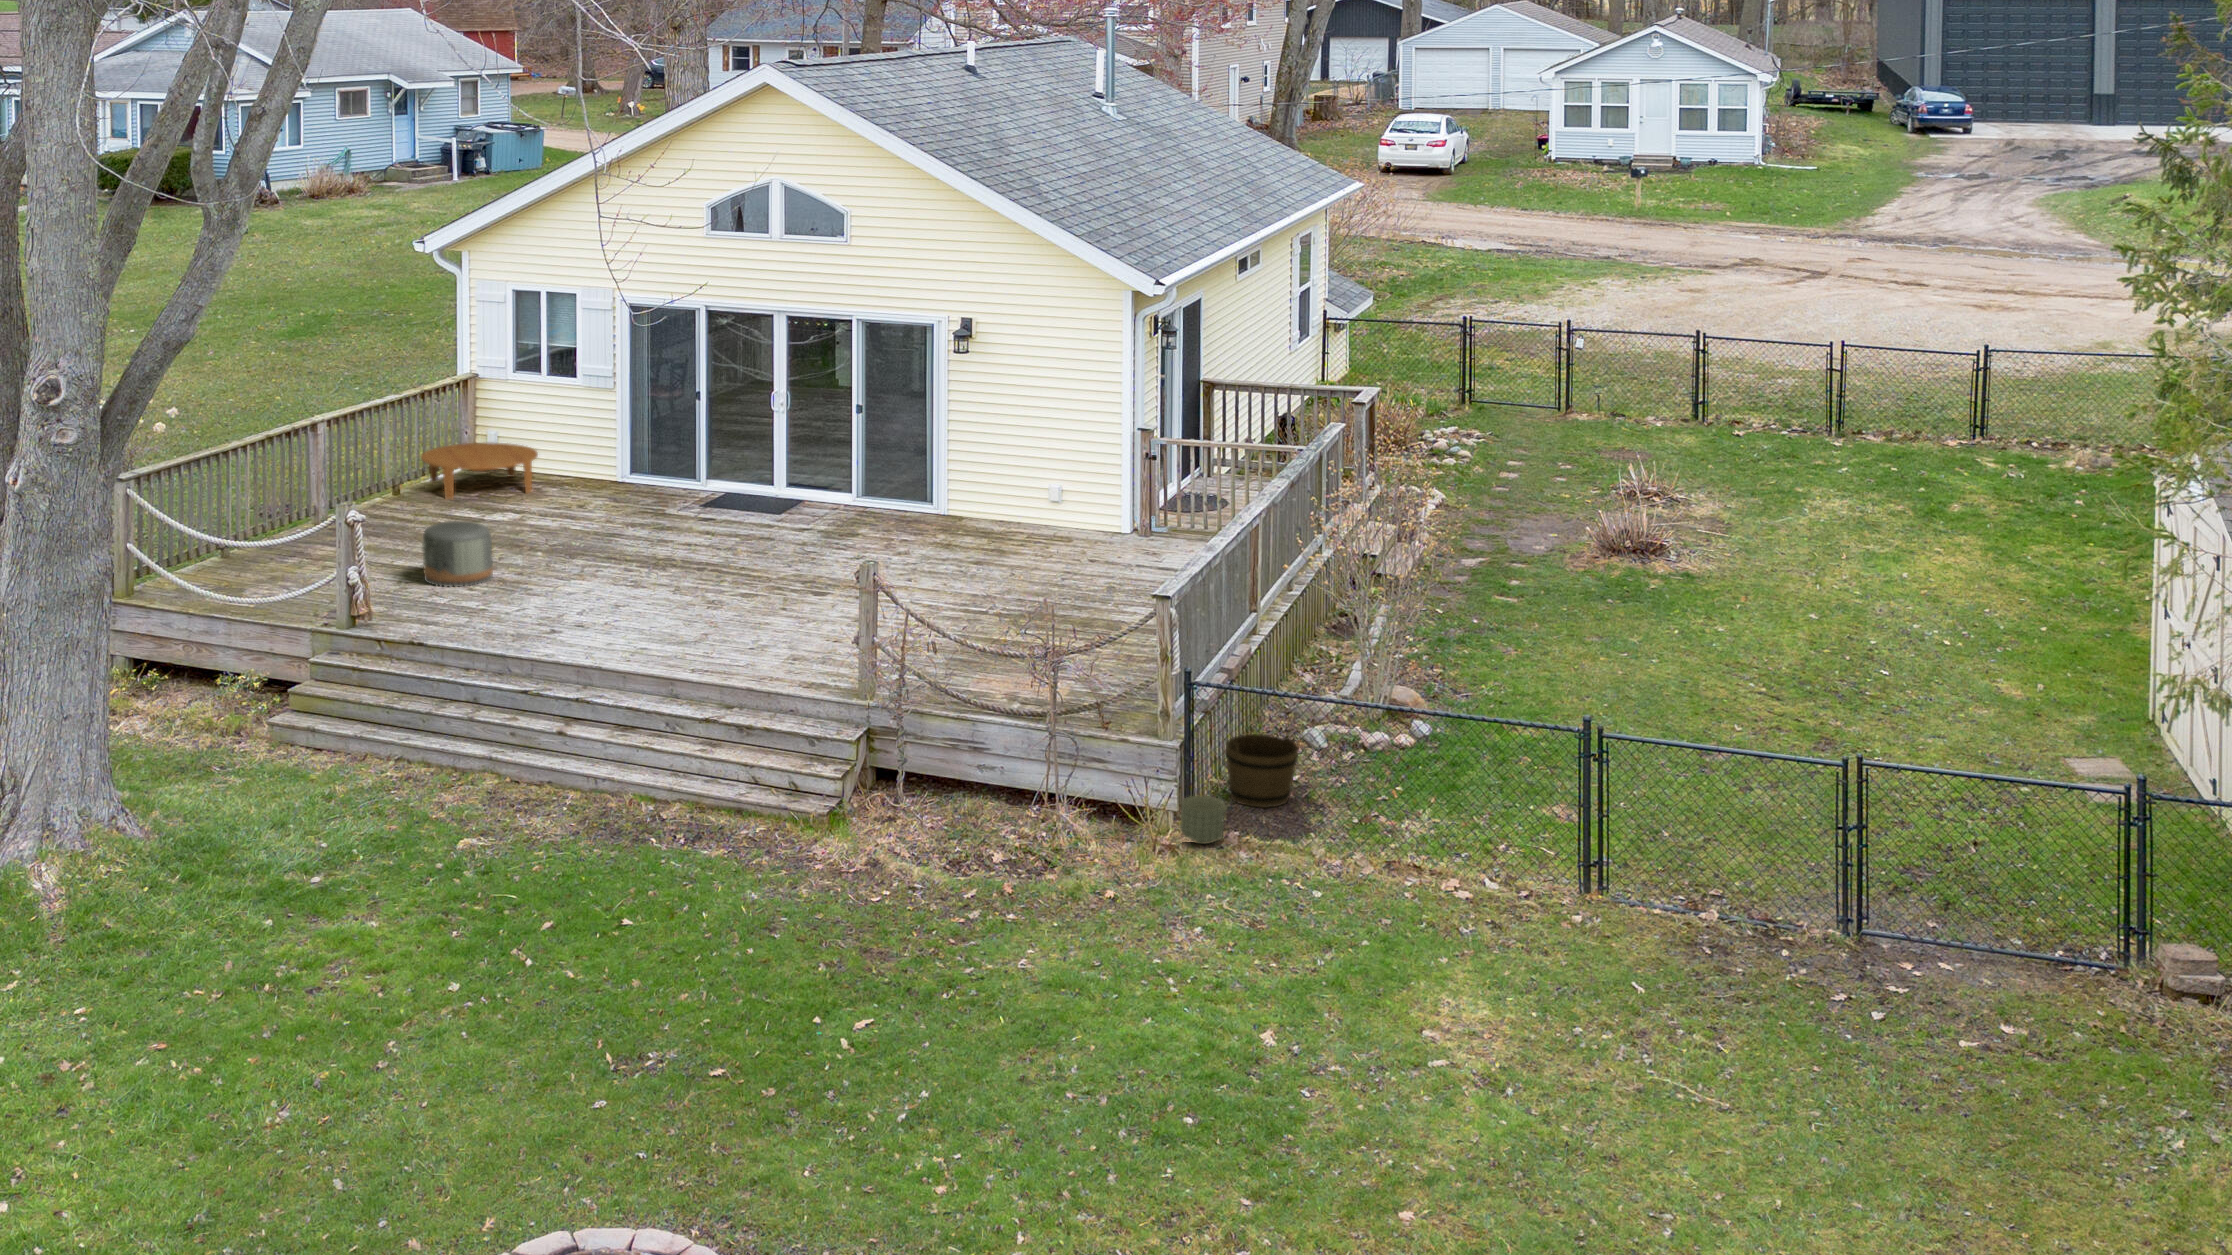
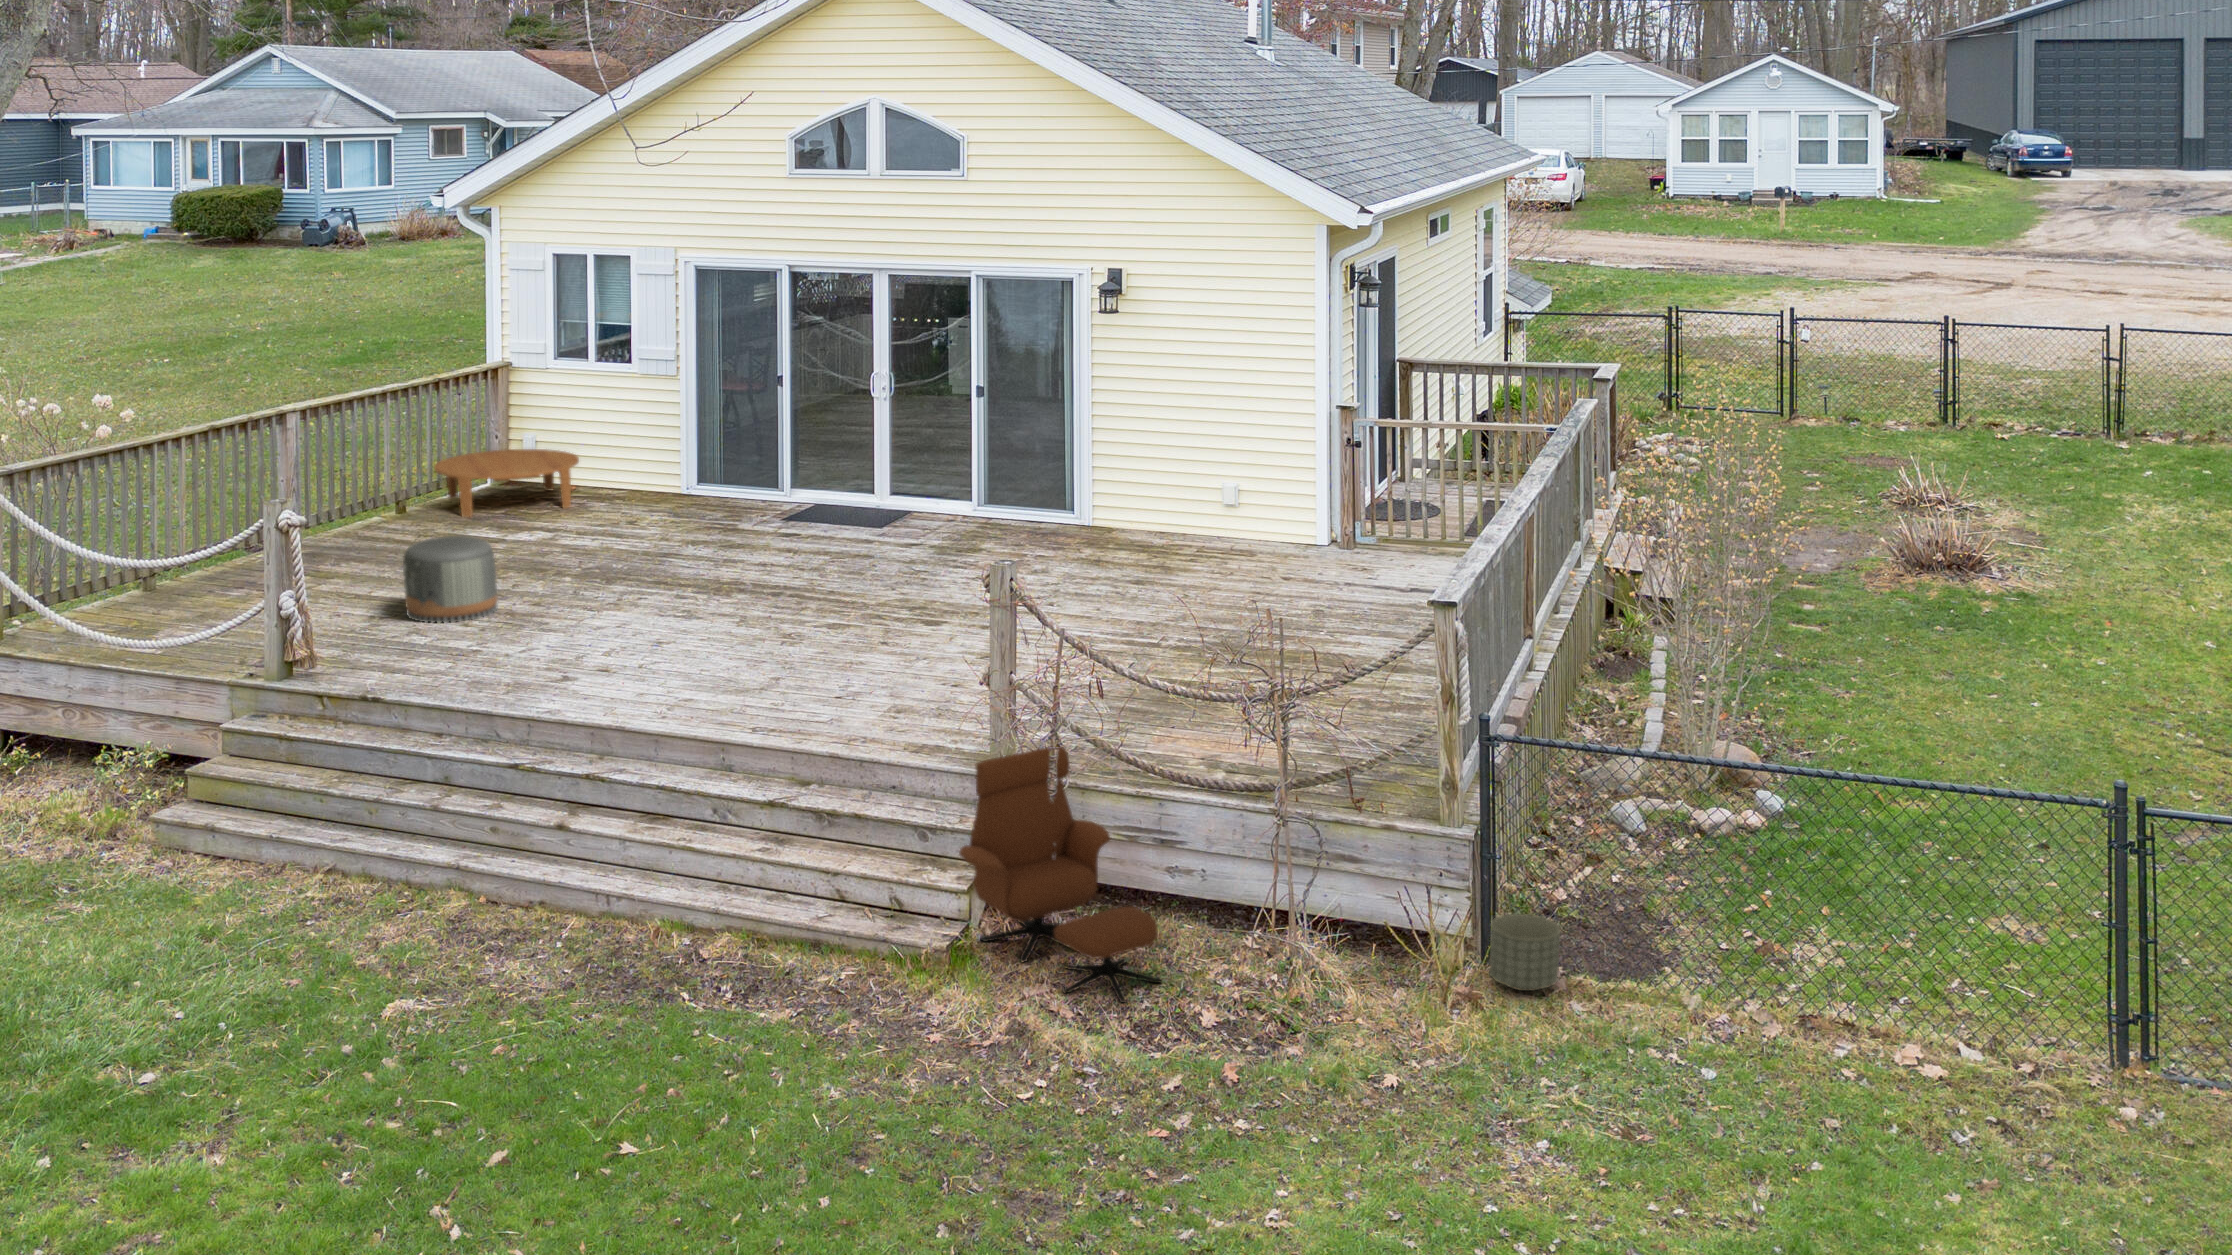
lounge chair: none [838,683,969,848] -> present [959,746,1161,1003]
bucket: present [1226,730,1299,808] -> none [1539,805,1654,927]

